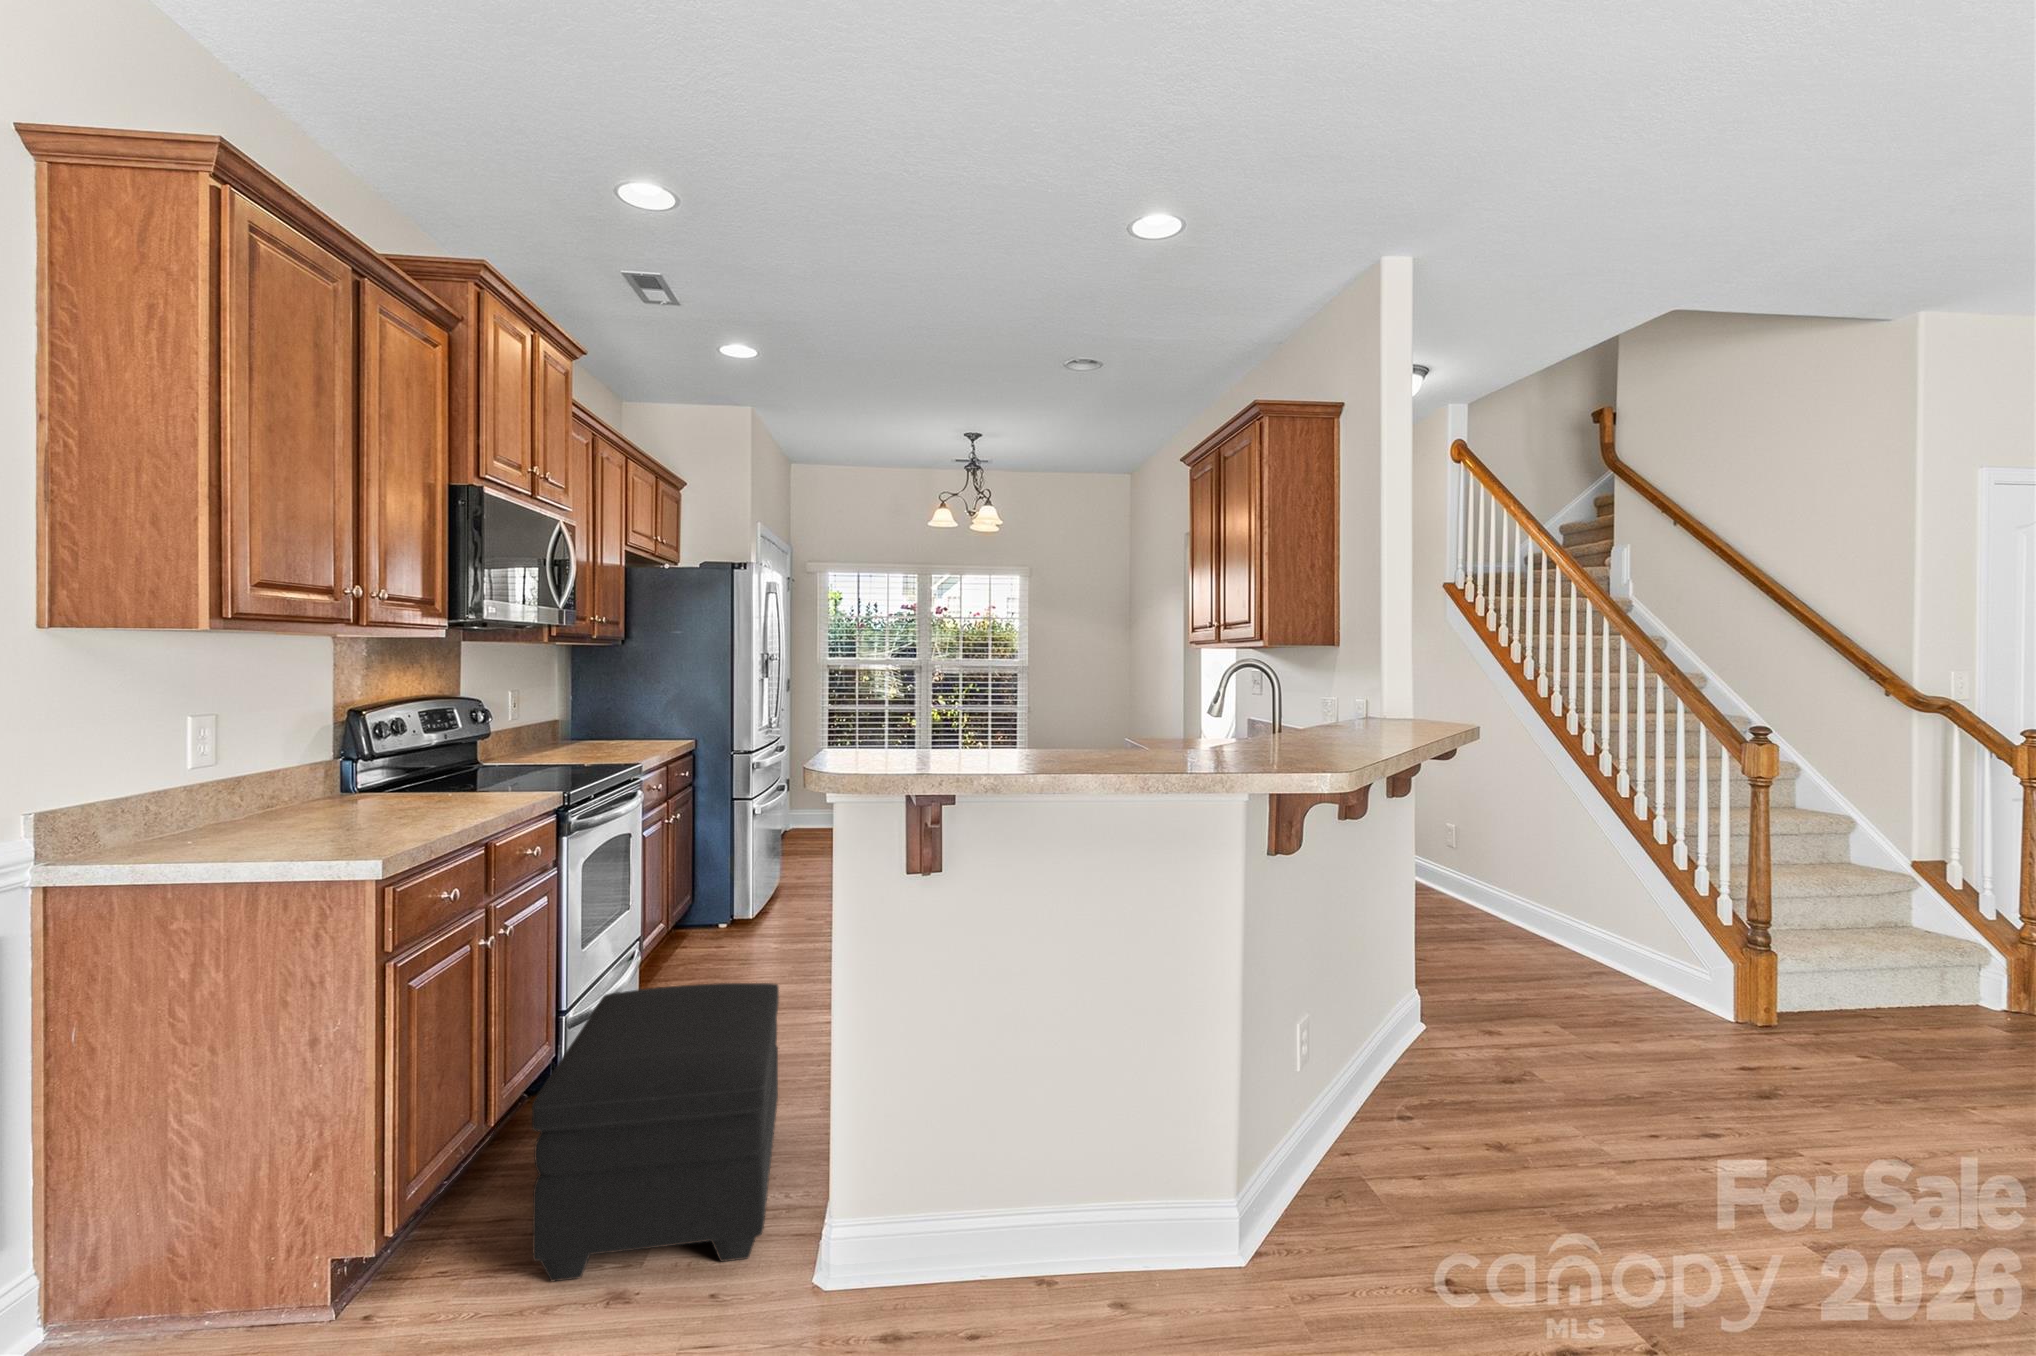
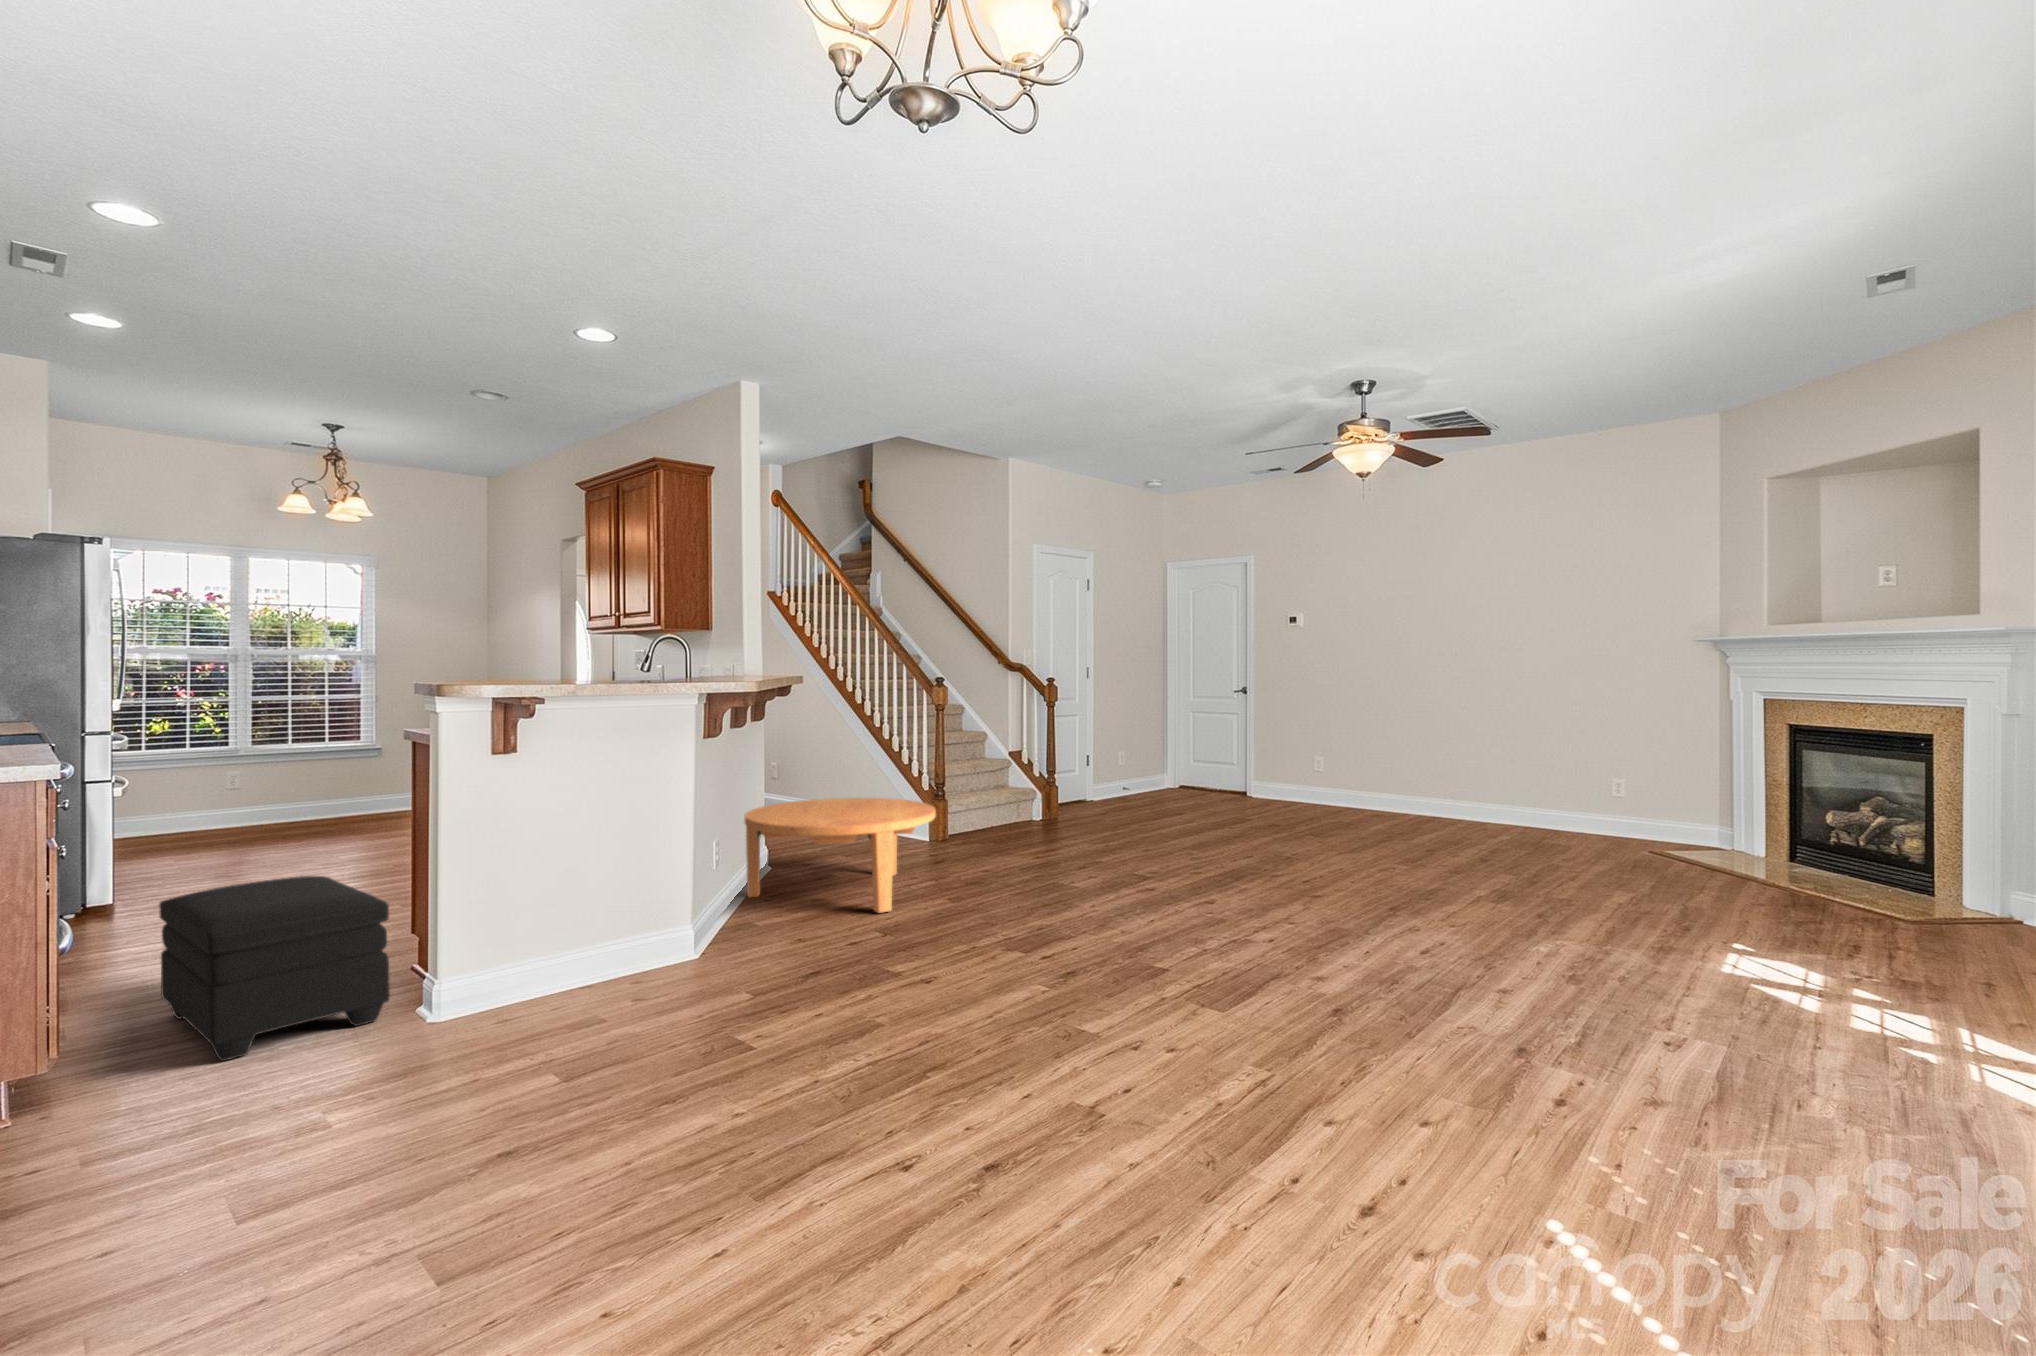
coffee table: none [1368,936,1785,1249] -> present [745,798,936,913]

